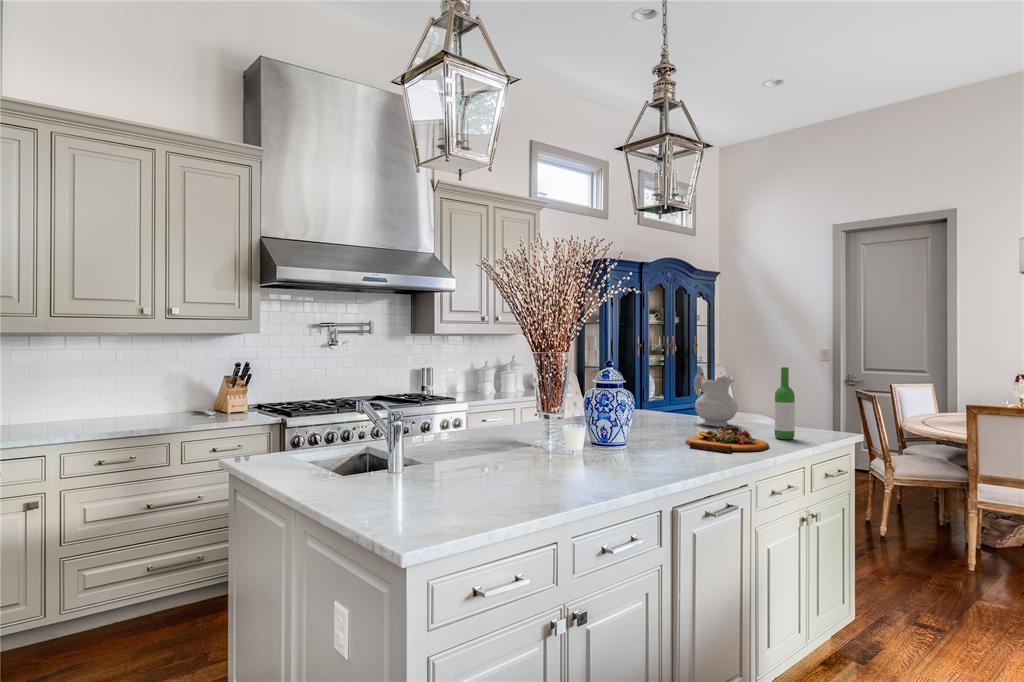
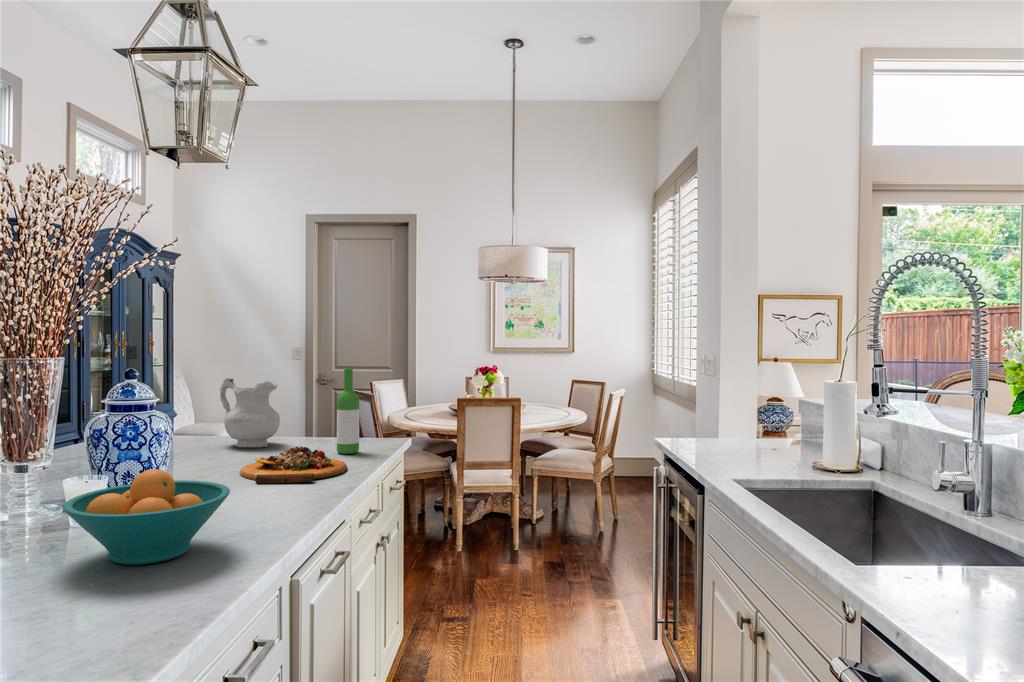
fruit bowl: none [549,421,637,475] -> present [63,469,230,565]

